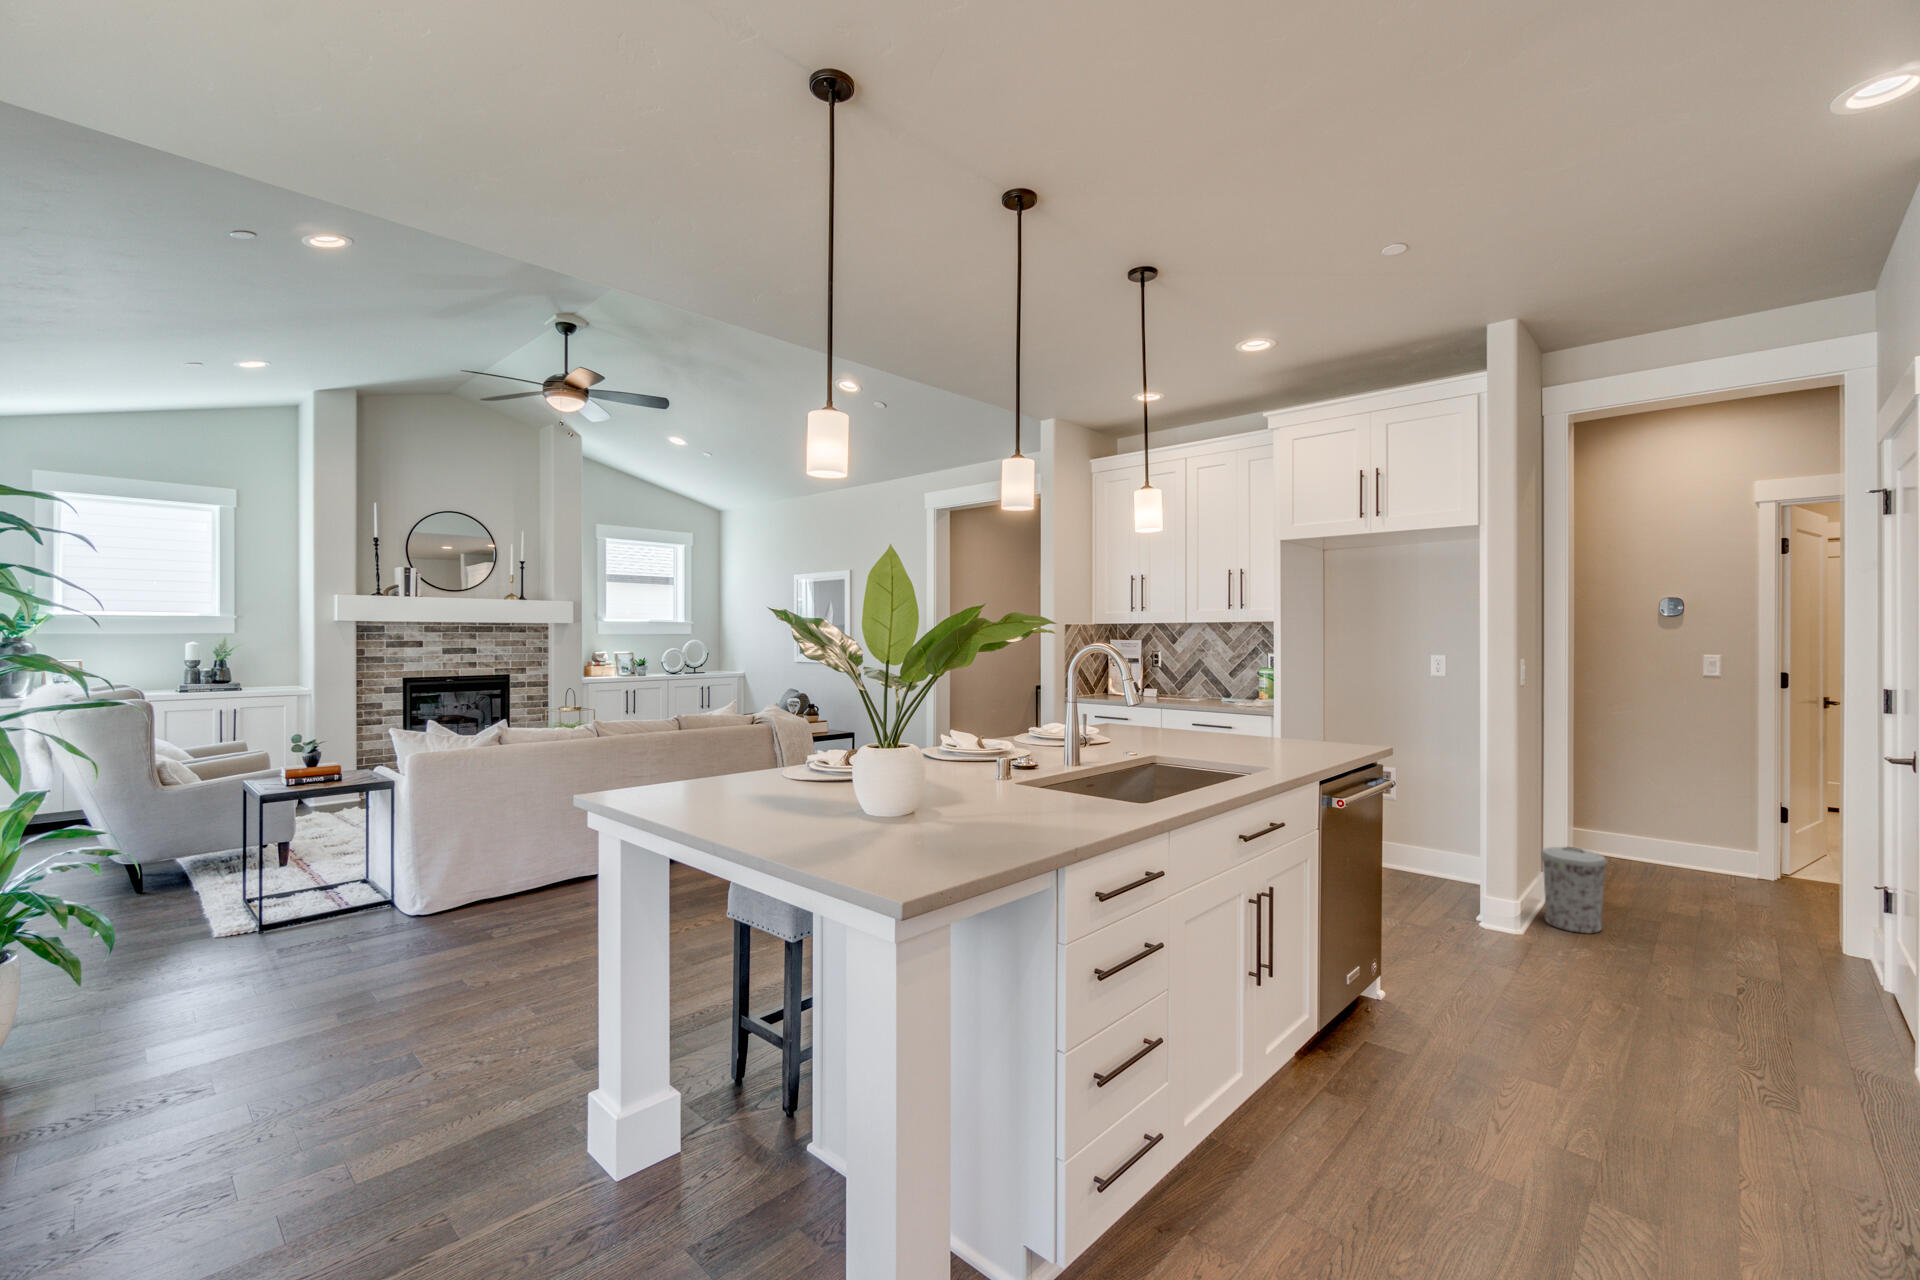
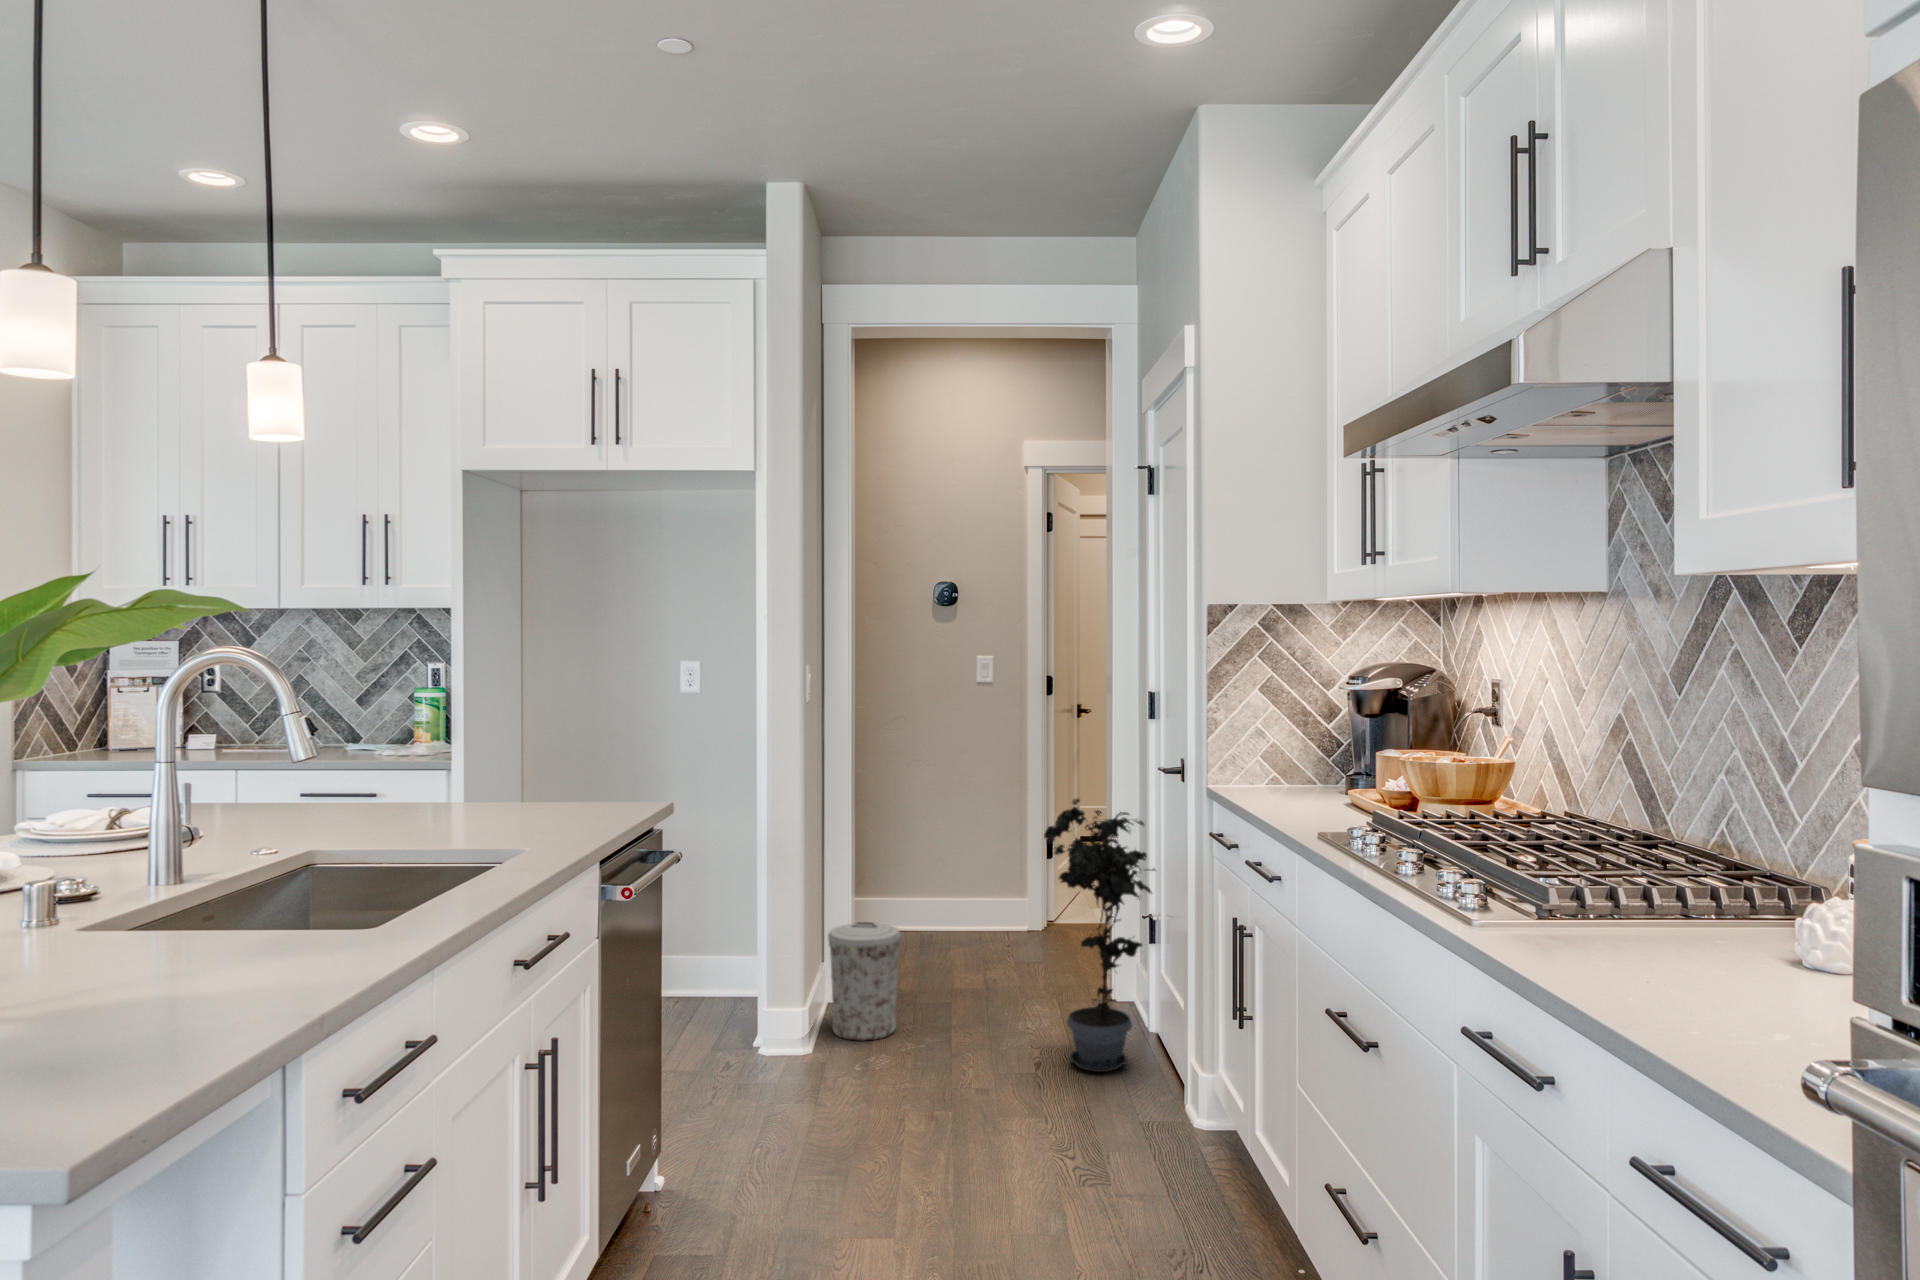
potted plant: none [1743,778,1885,1007] -> present [1044,799,1156,1072]

